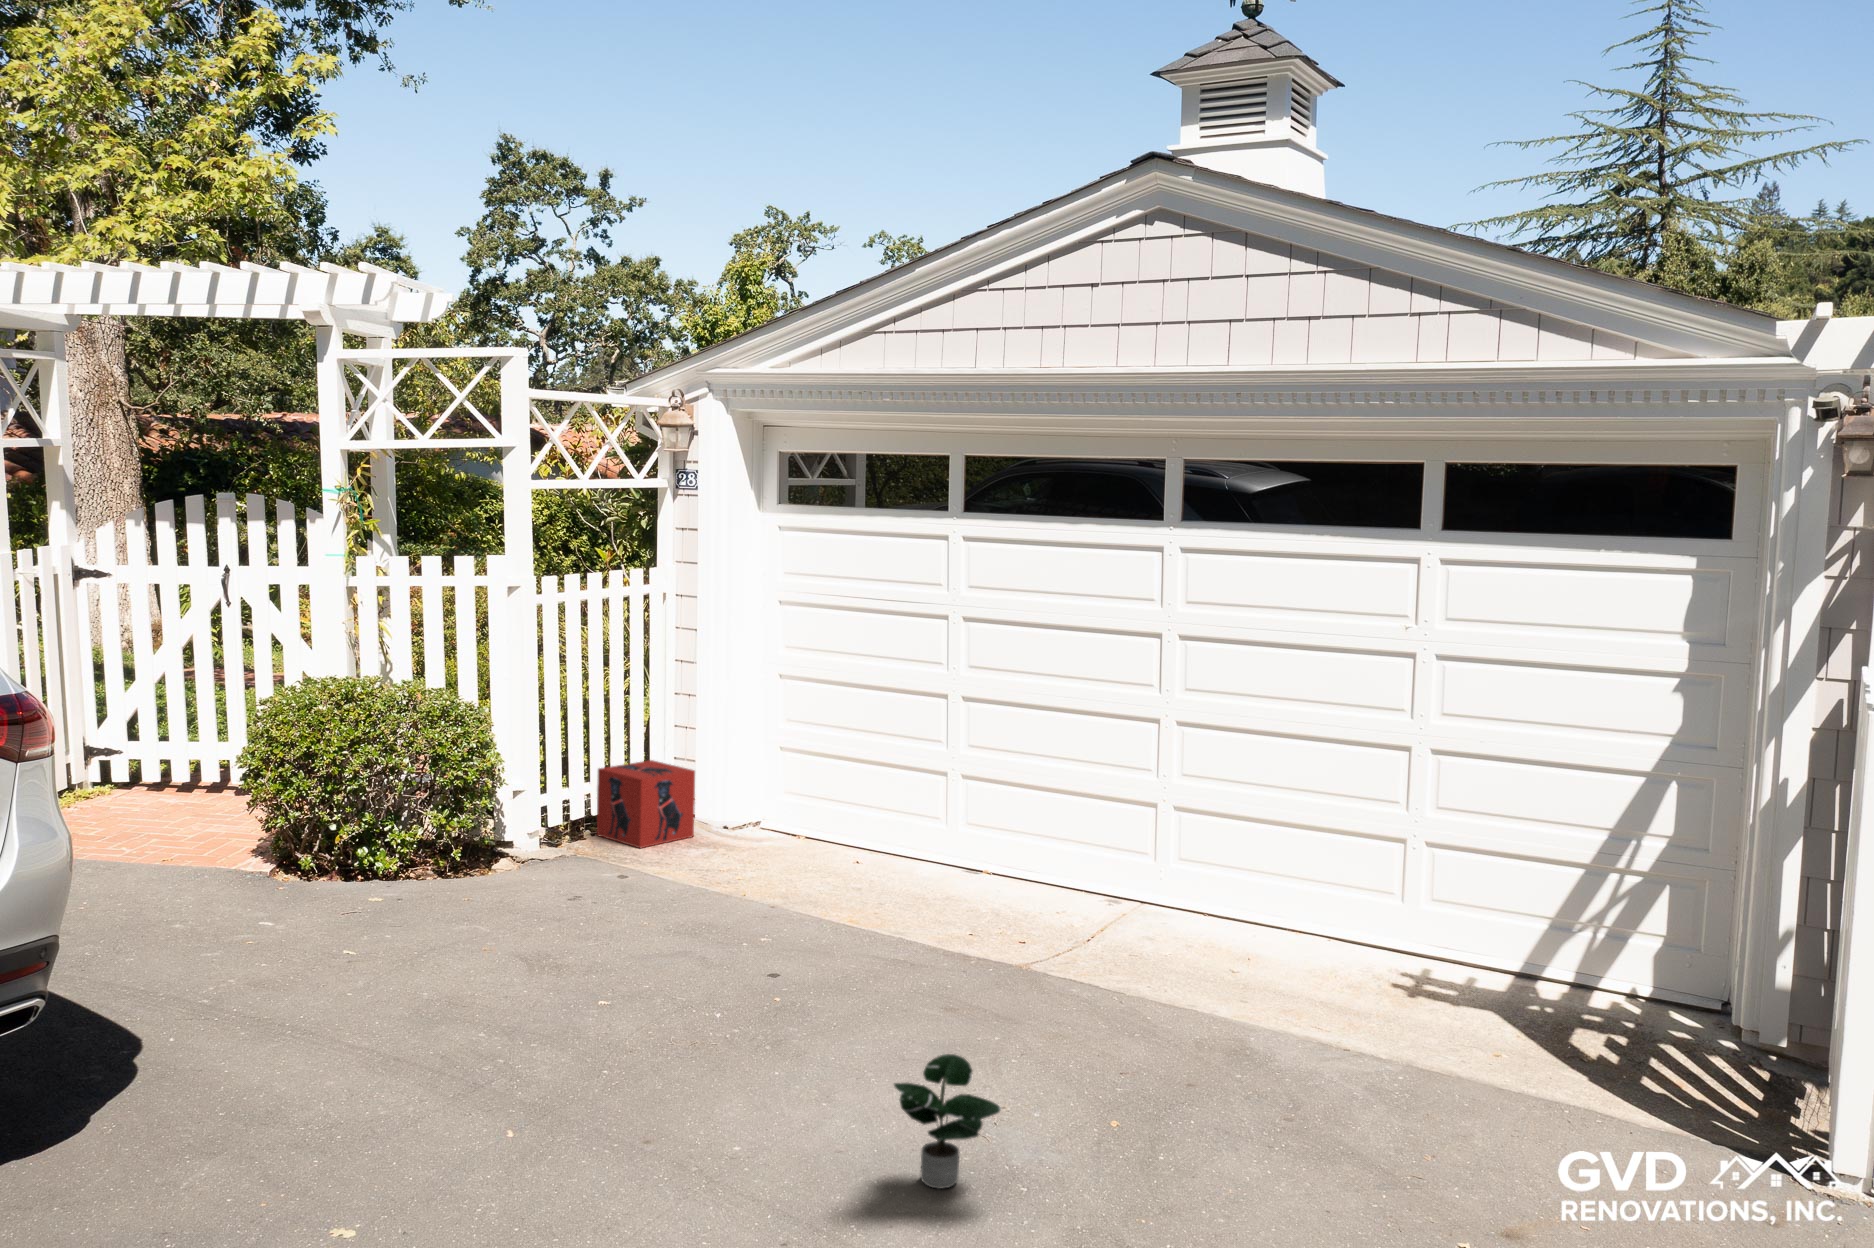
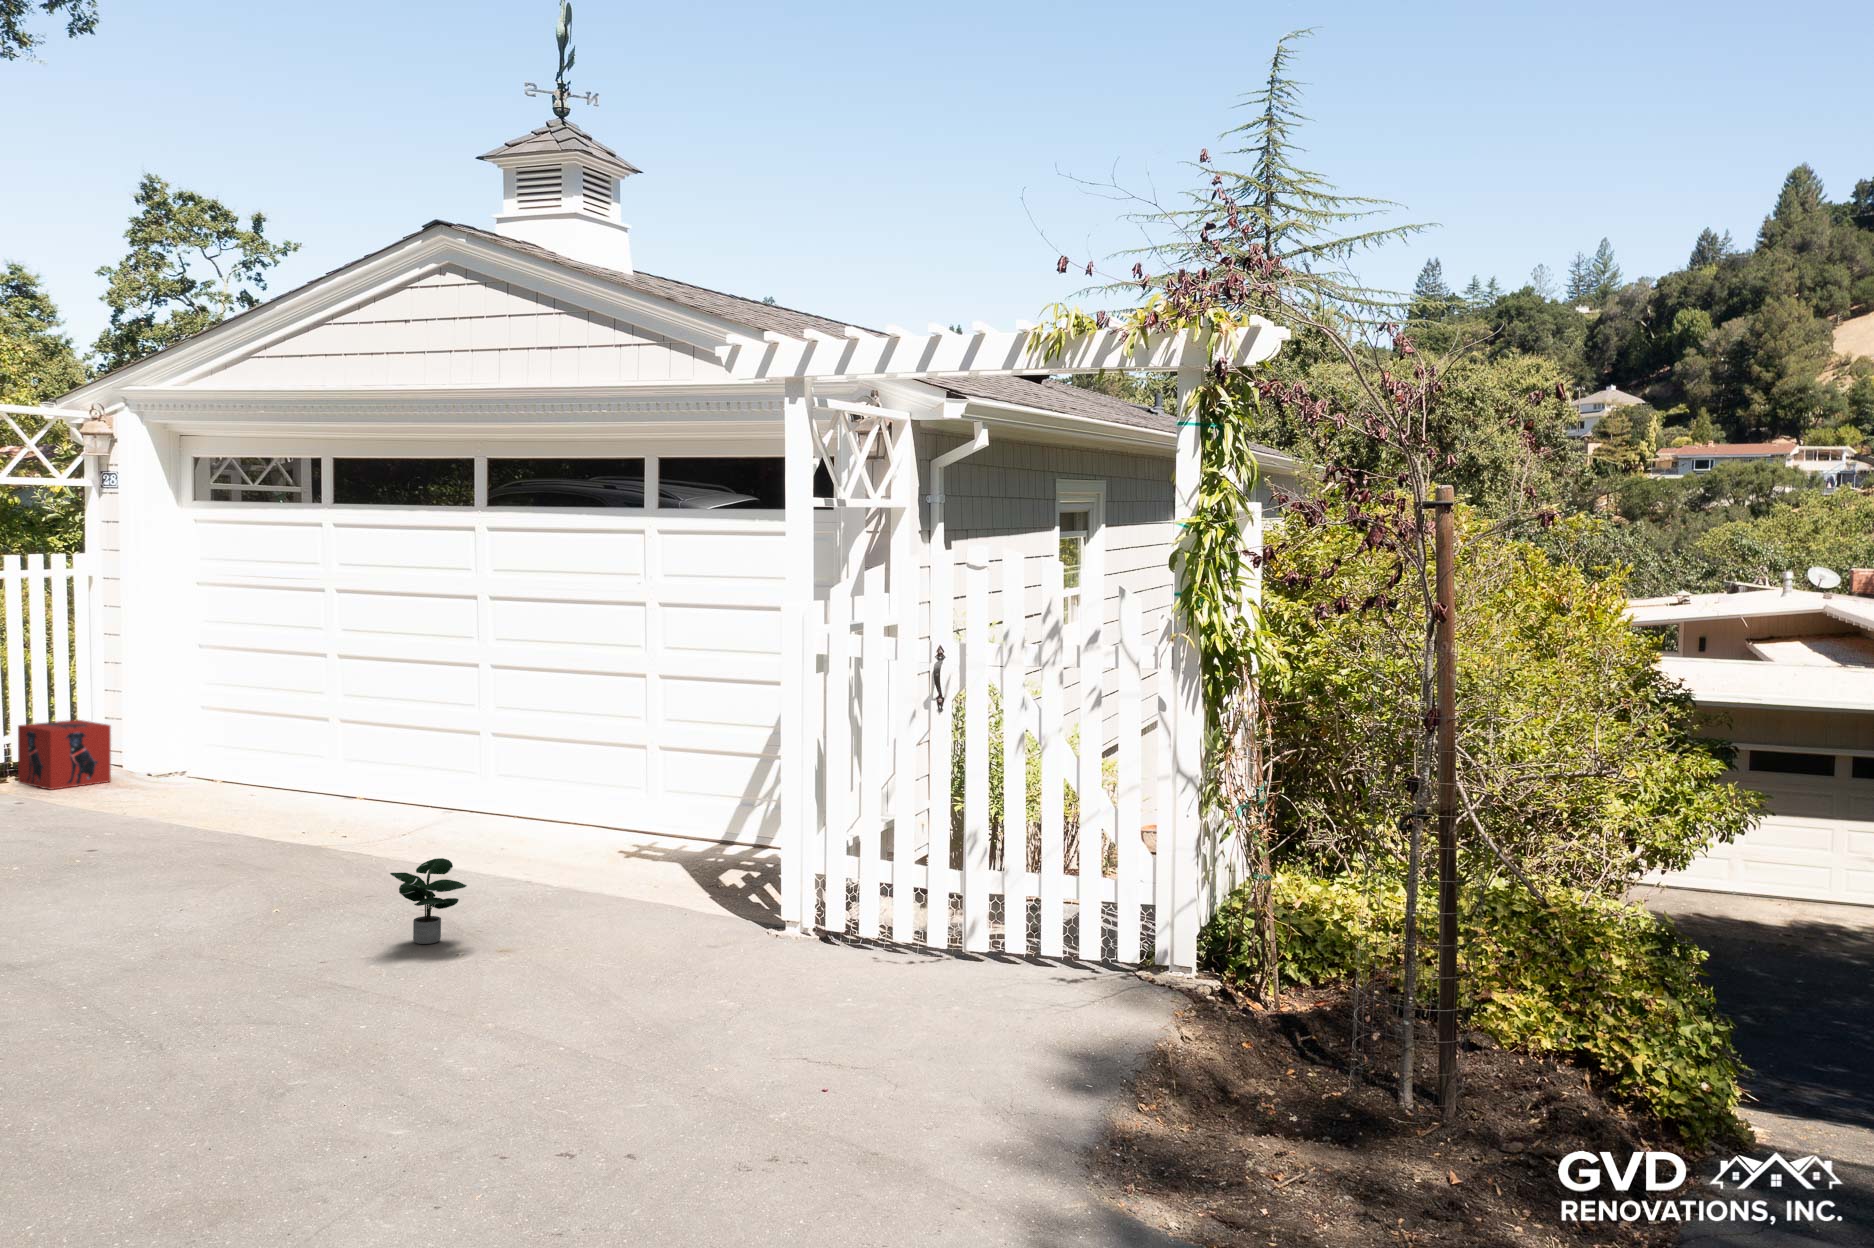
potted plant: present [894,1054,1001,1189] -> present [390,858,467,944]

